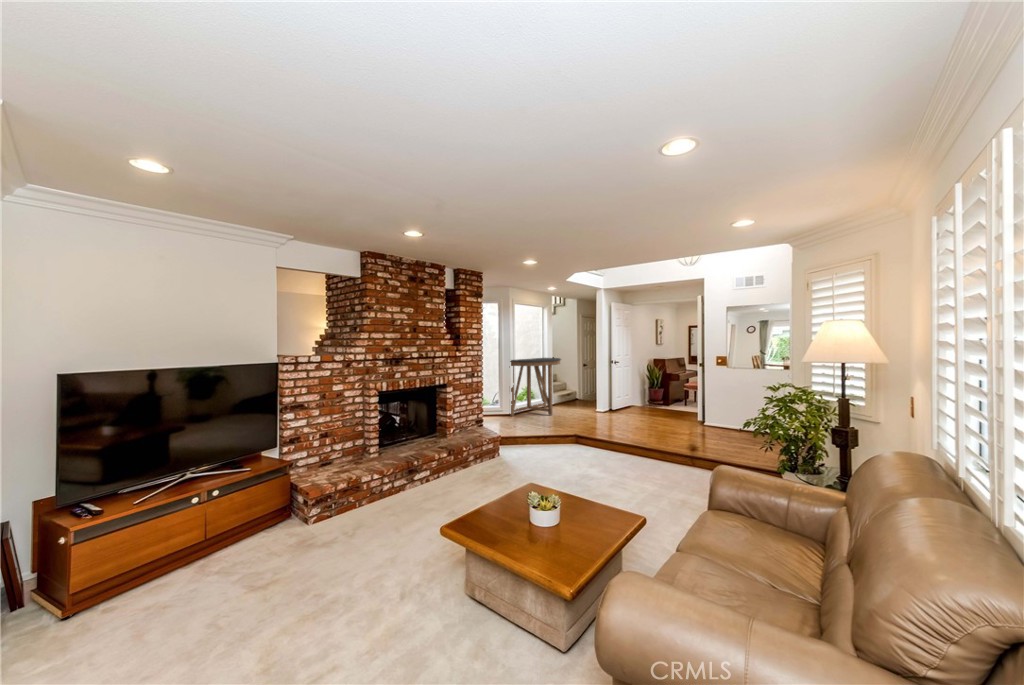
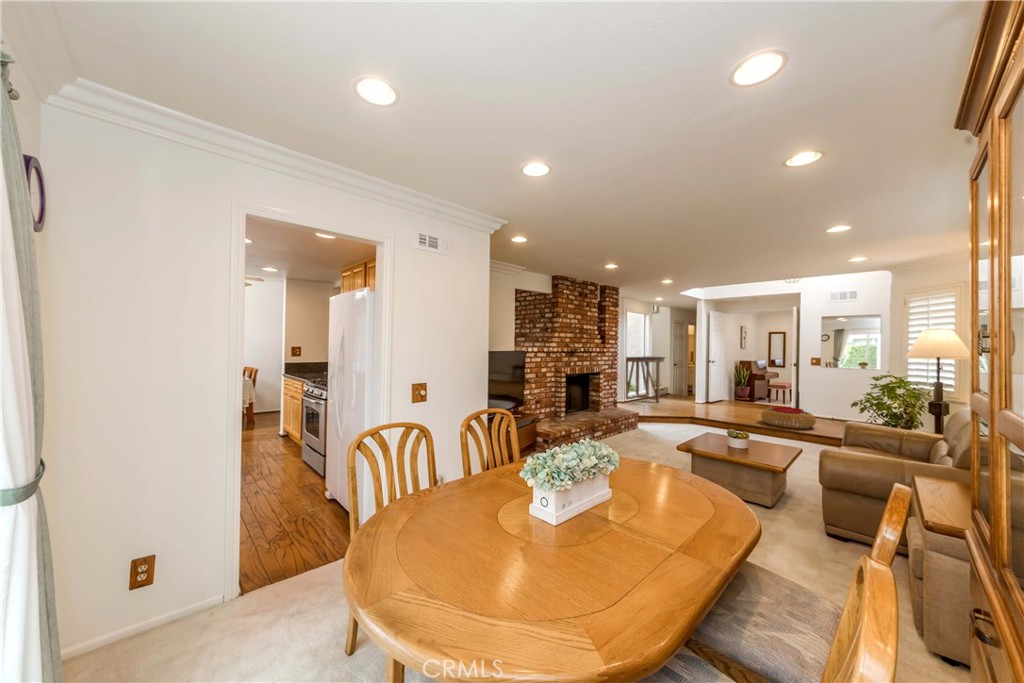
pouf: none [655,420,716,450] -> present [761,406,816,429]

